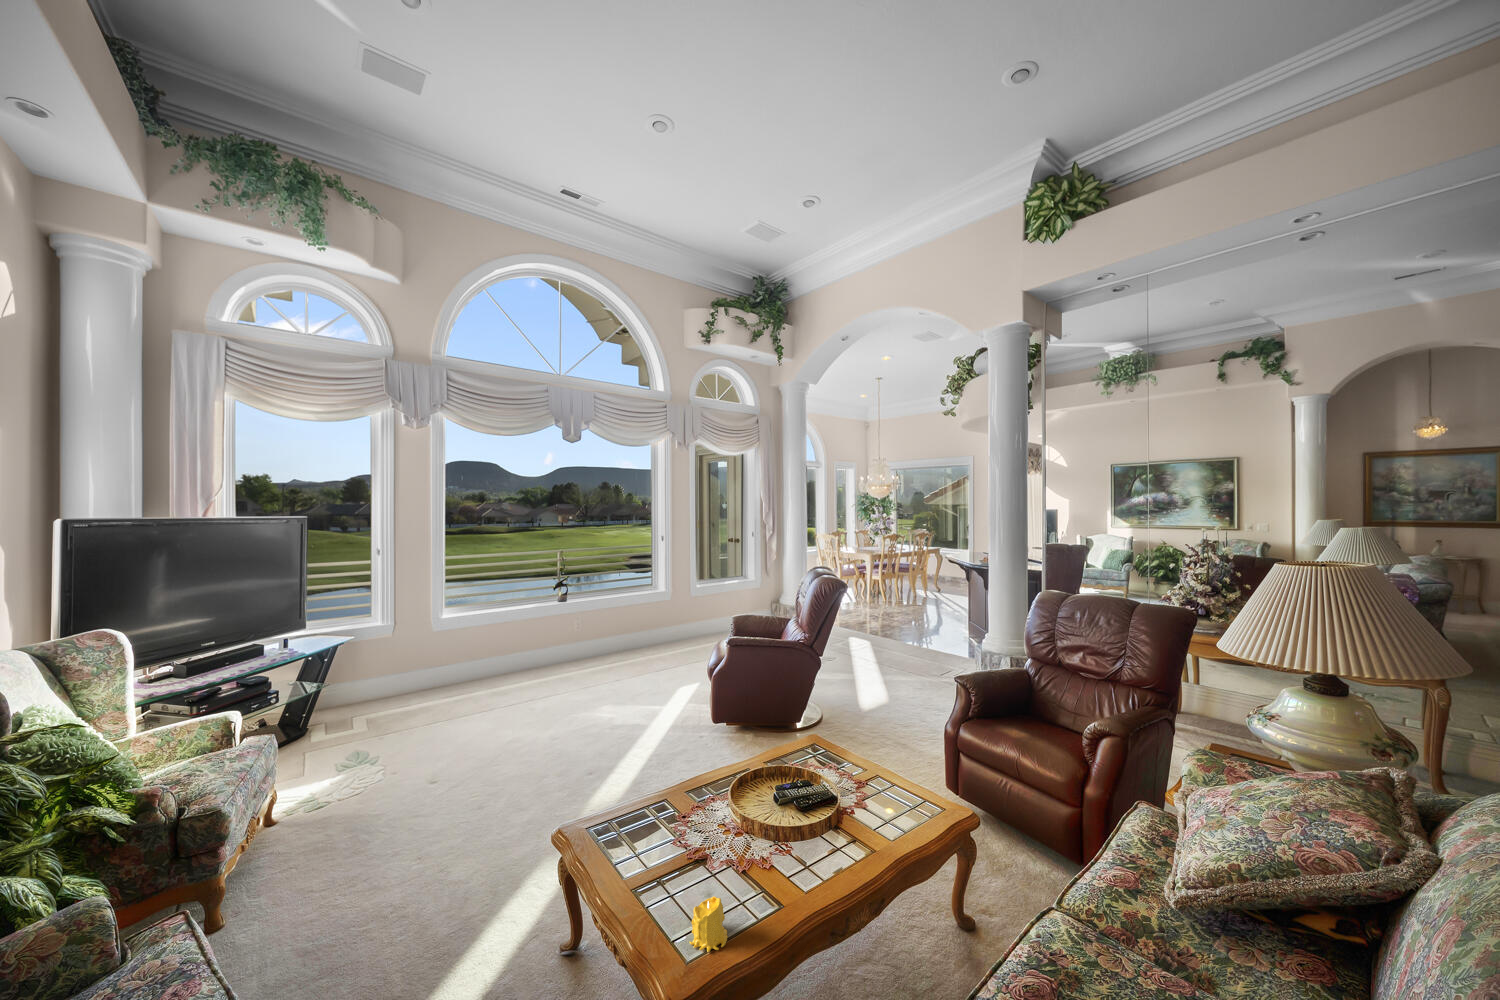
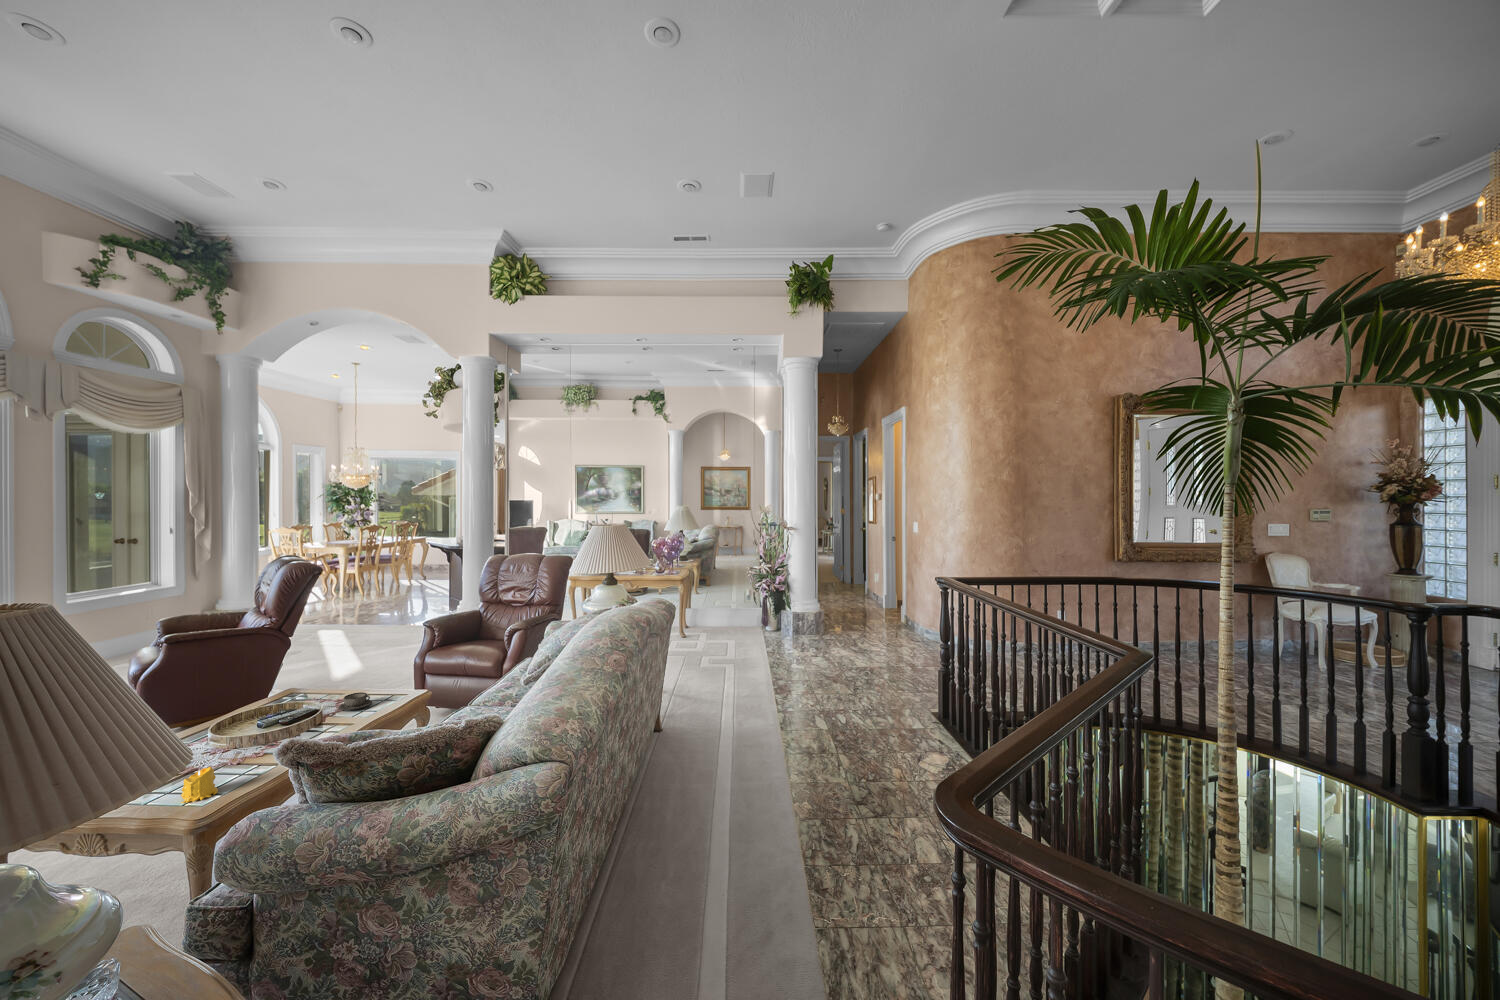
teacup: none [867,793,907,824] -> present [338,692,372,710]

